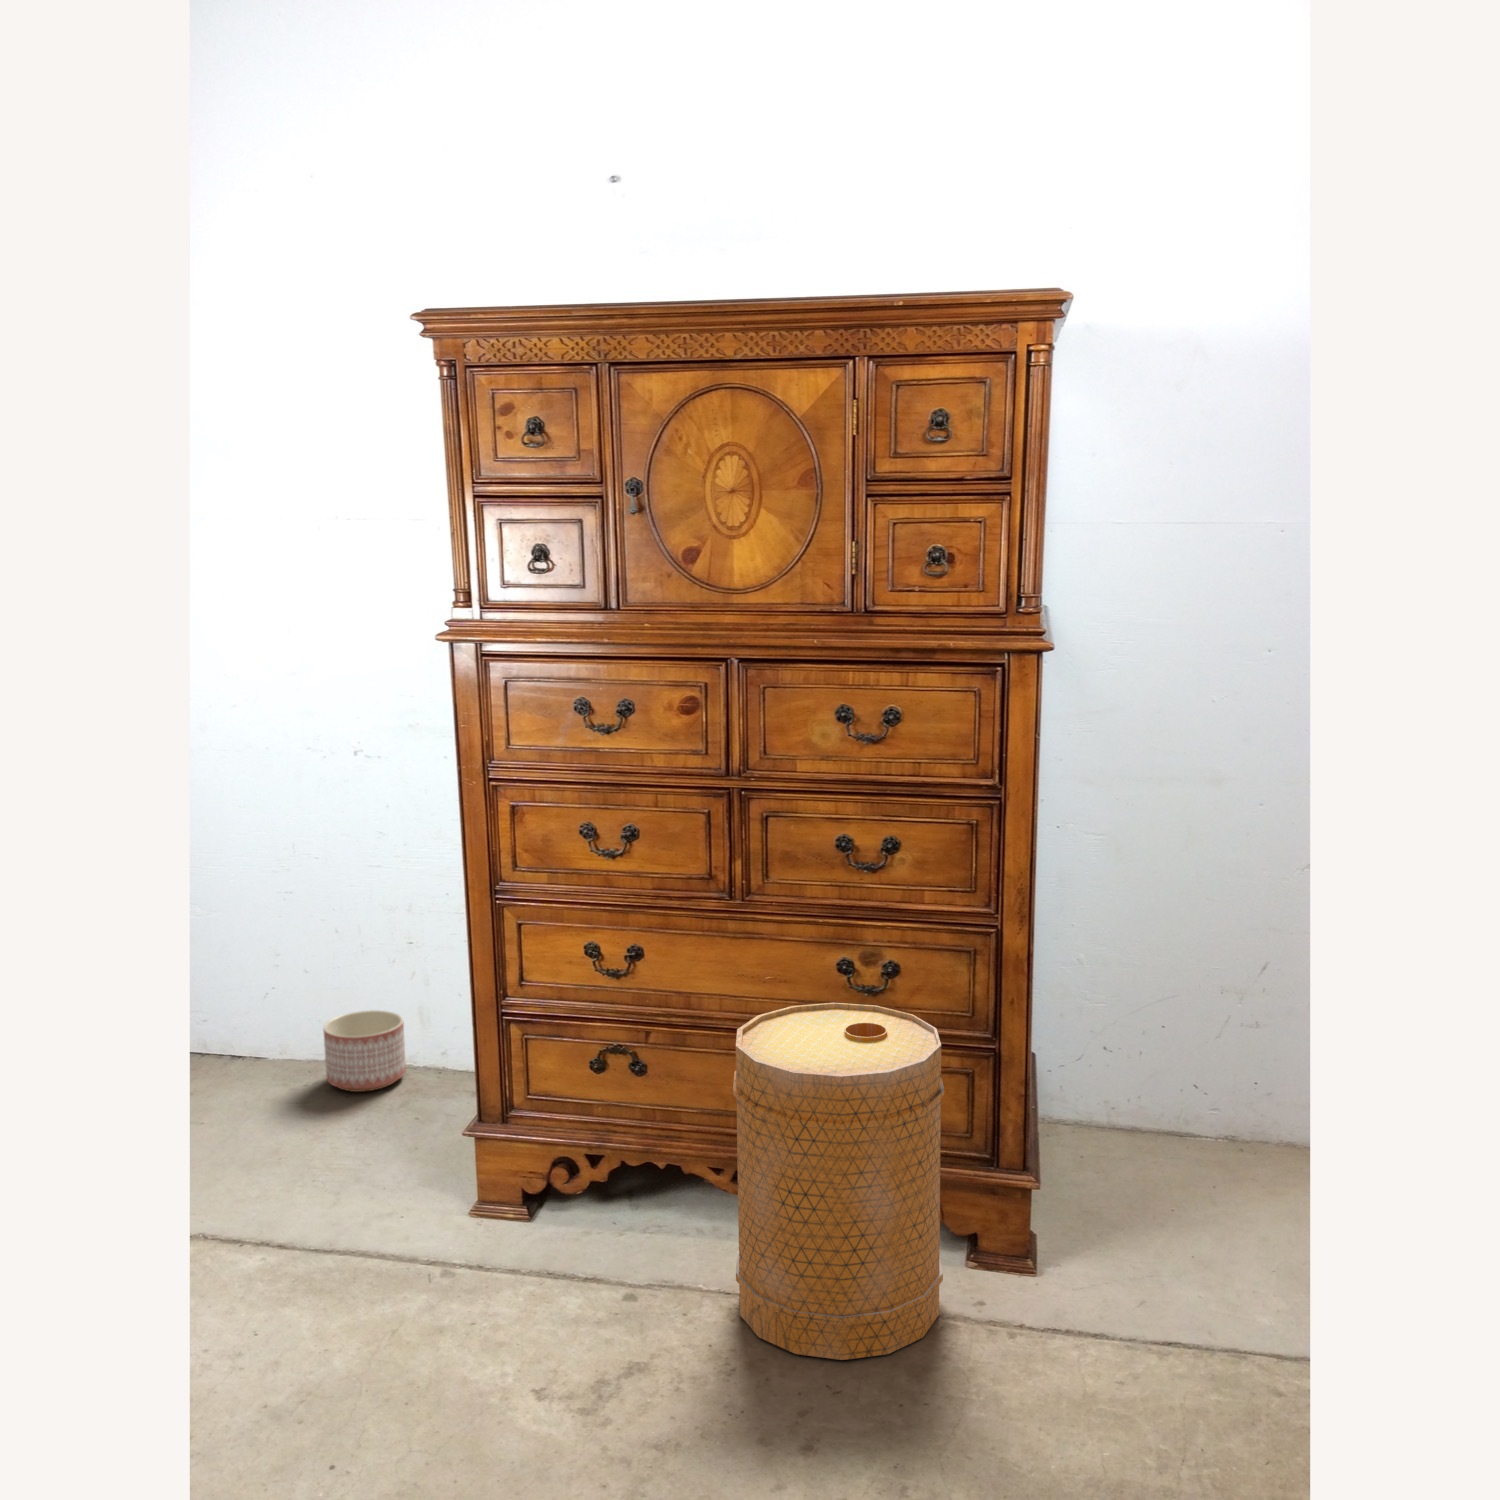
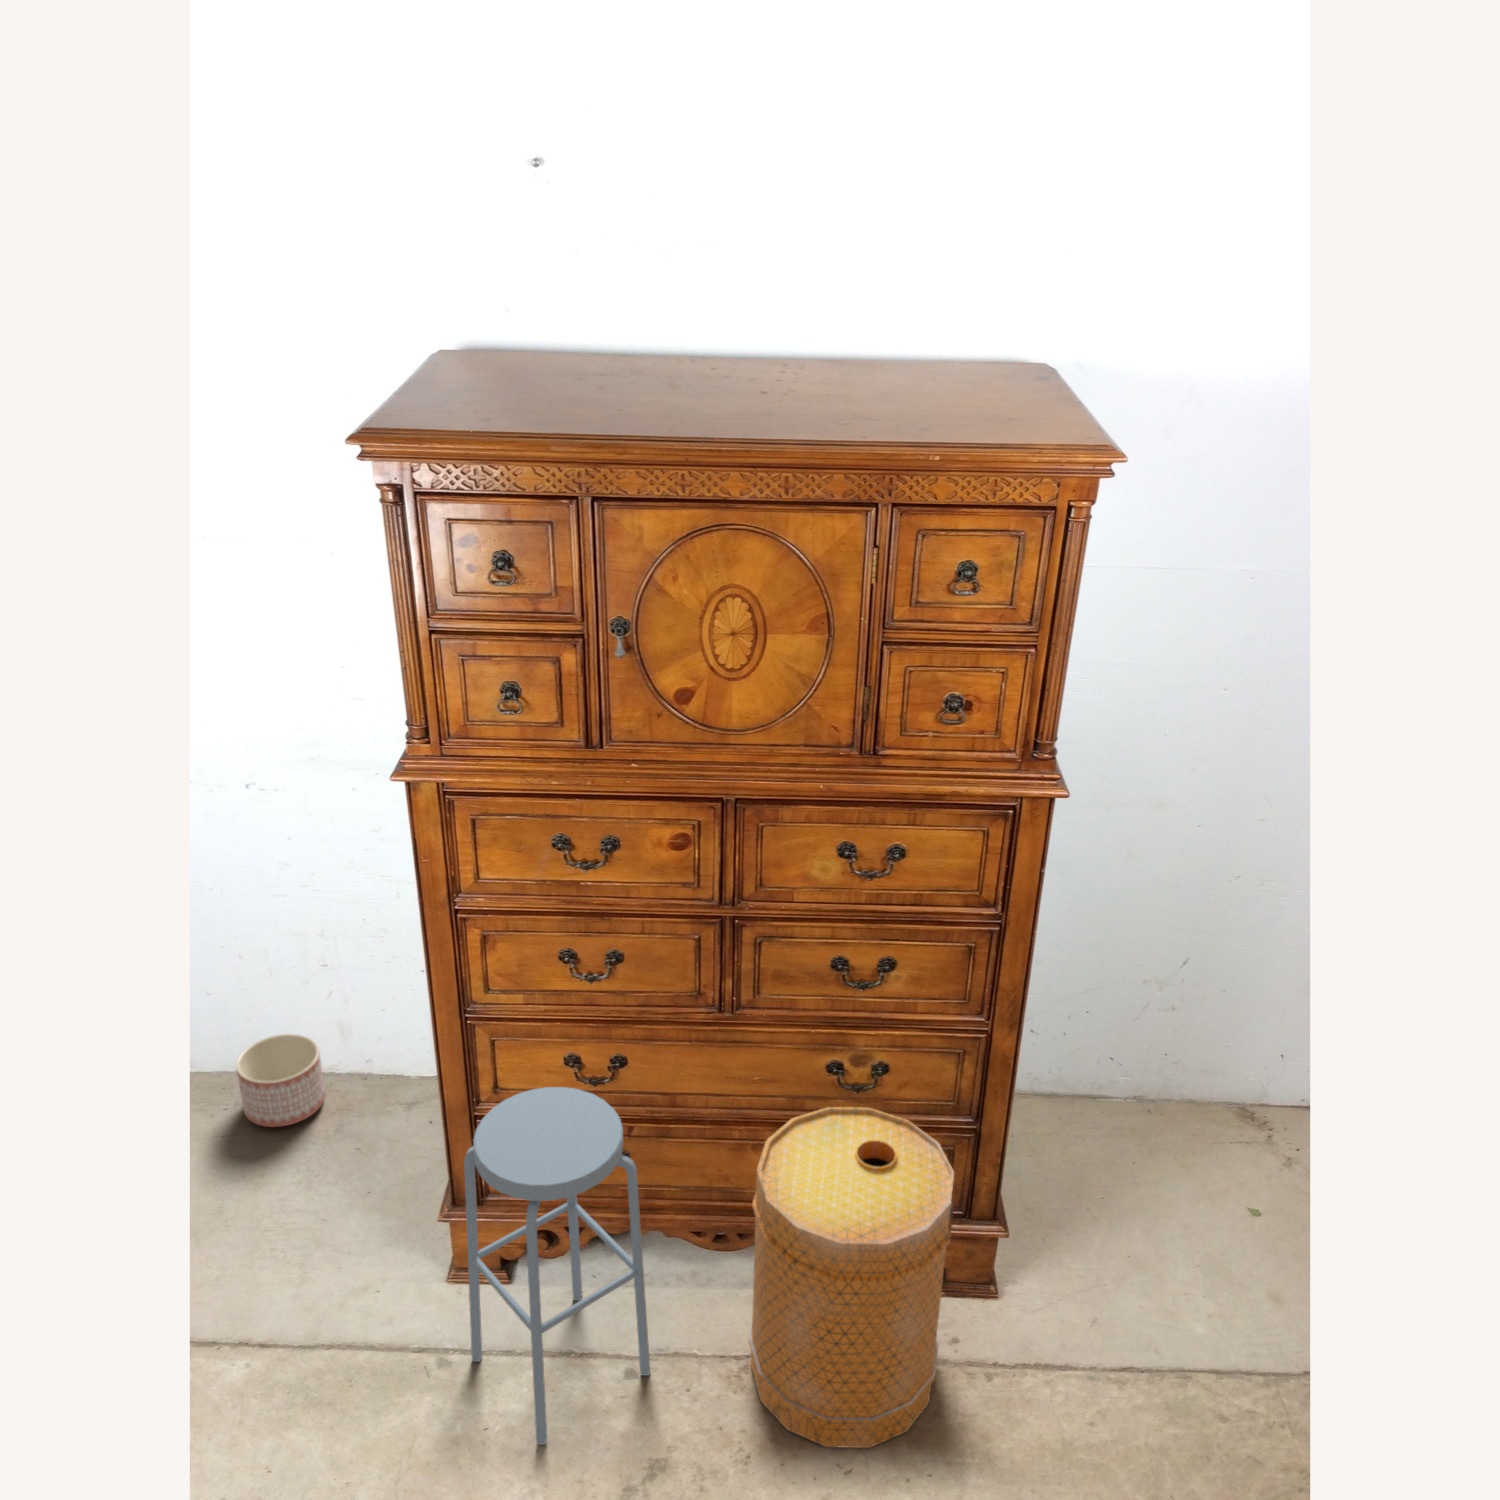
stool: none [461,953,636,1318] -> present [464,1087,650,1445]

